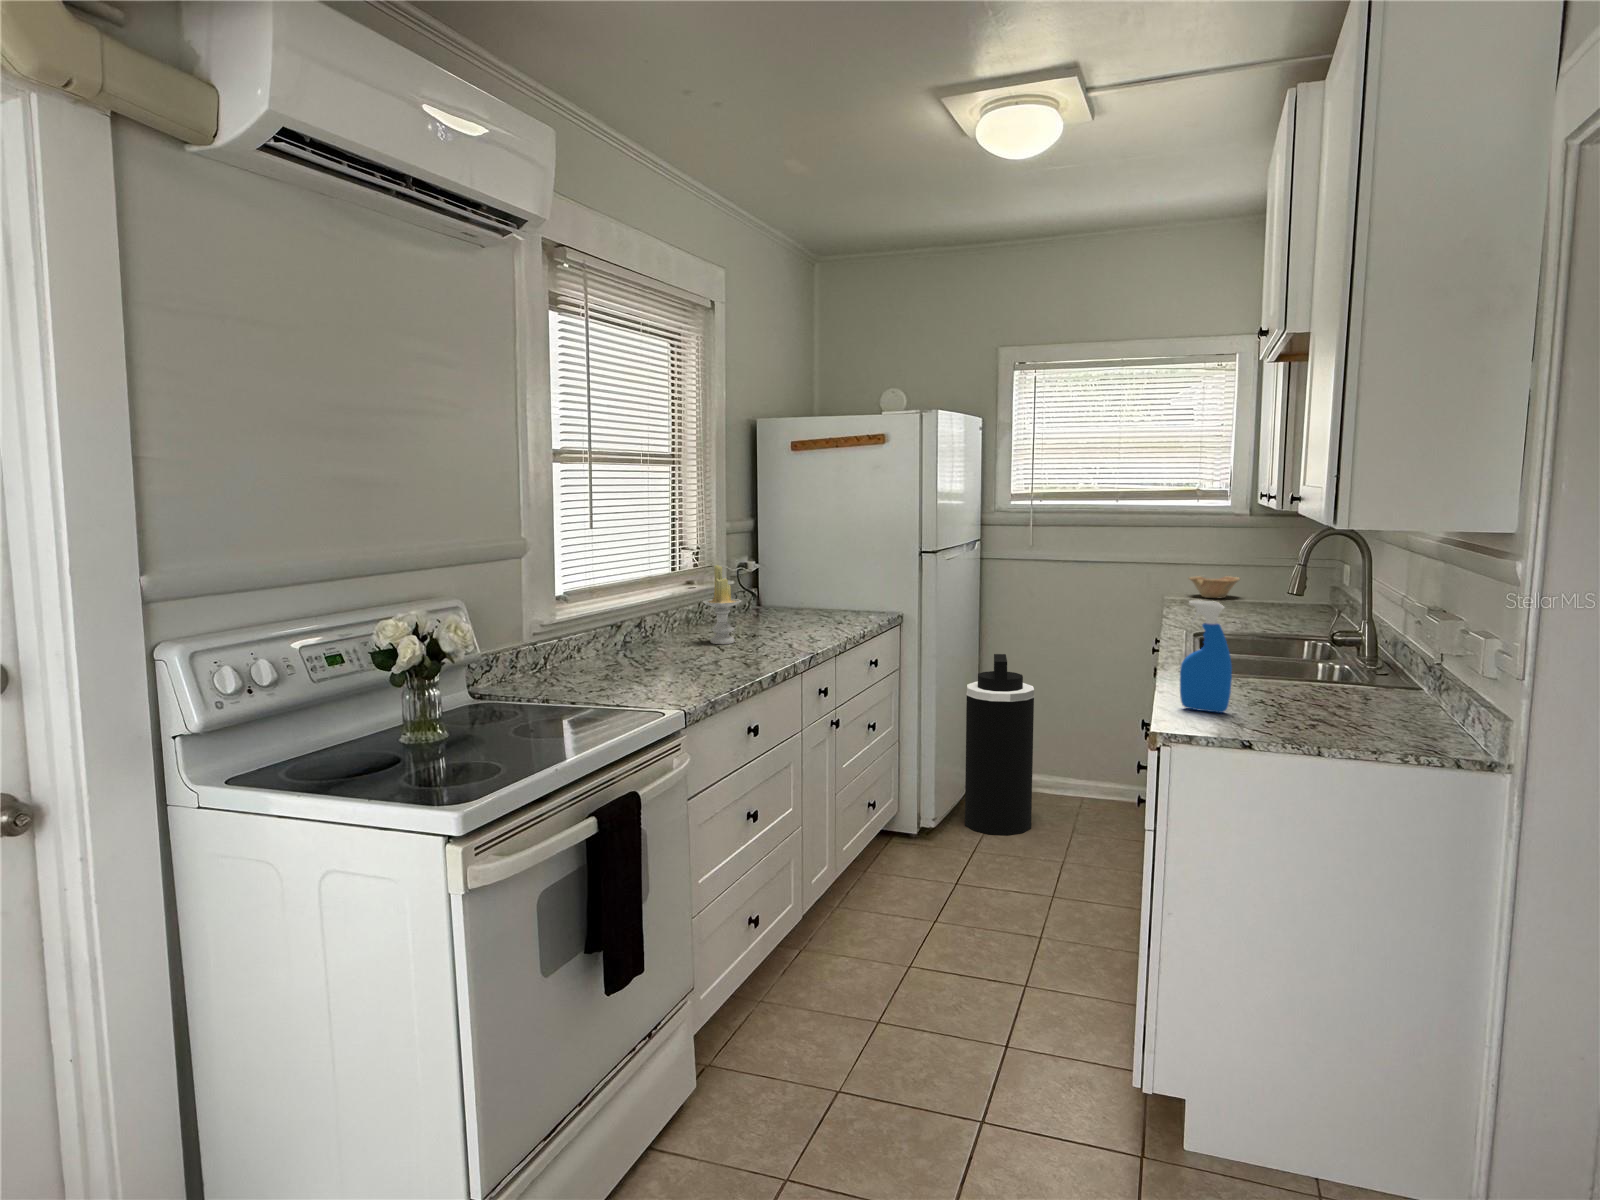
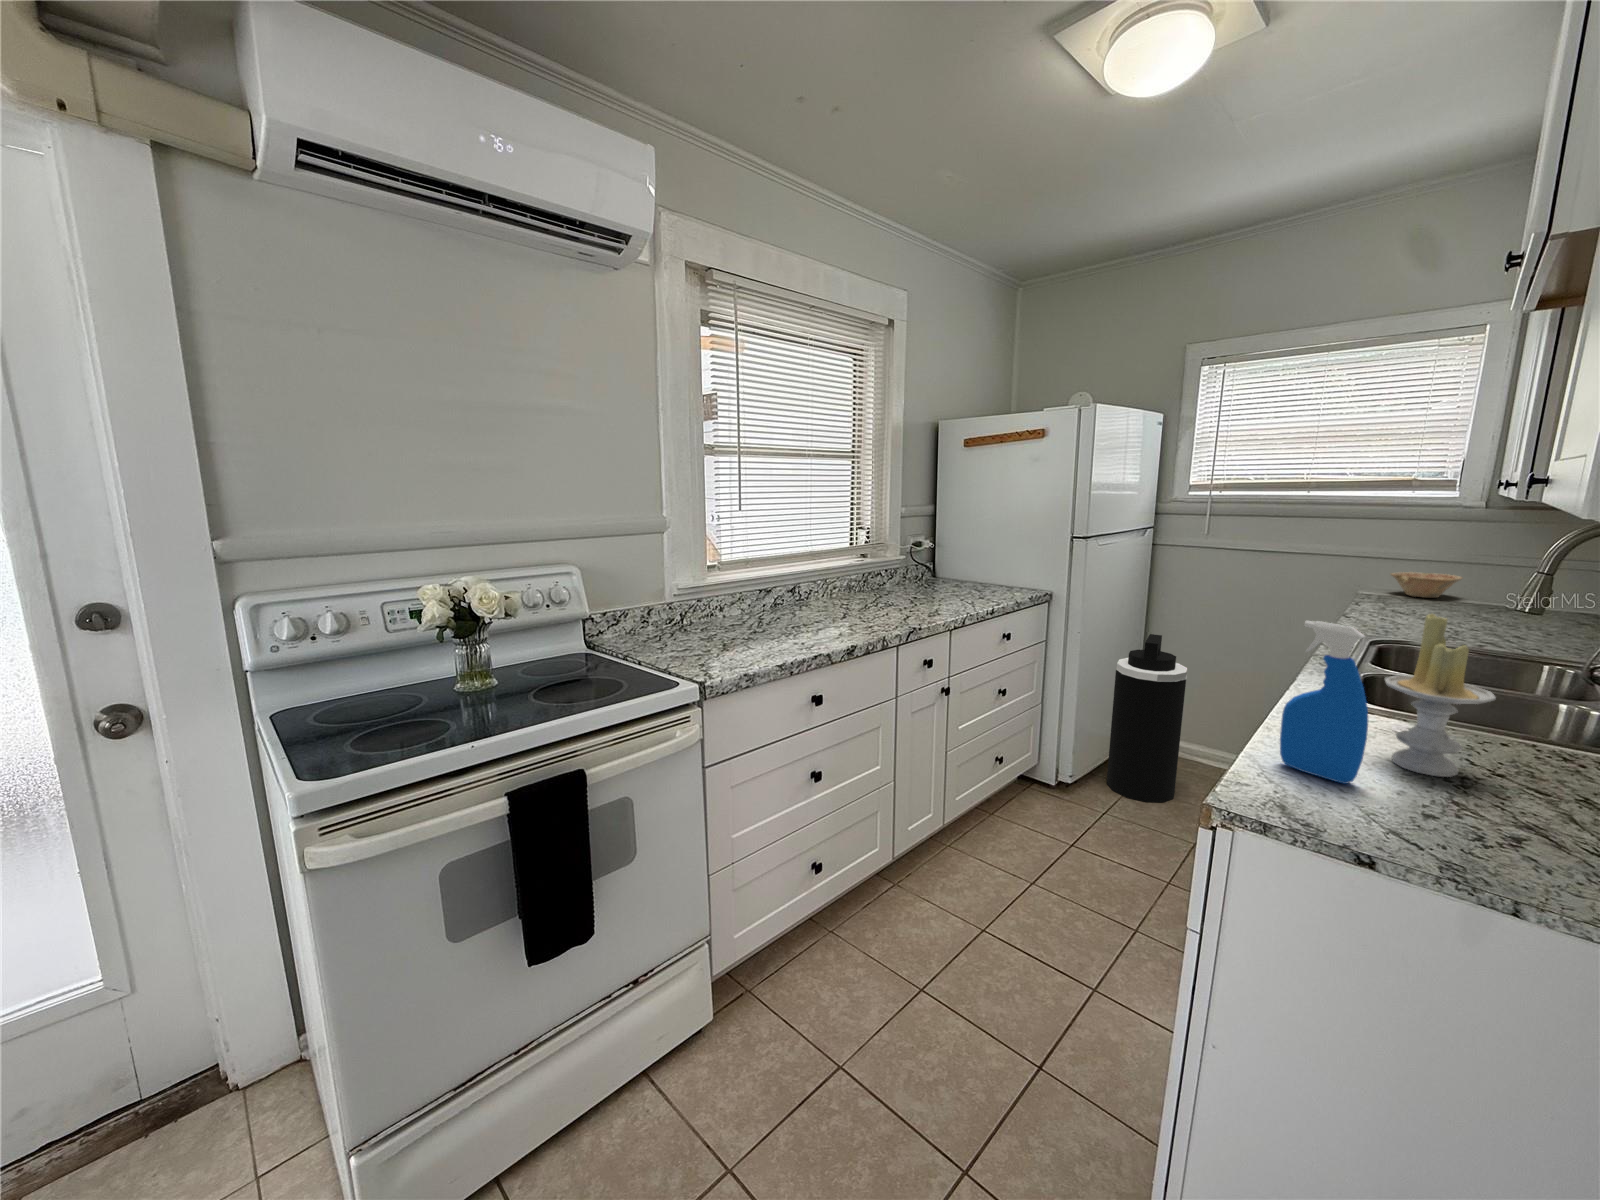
candle: present [702,565,742,644] -> present [1385,614,1496,777]

